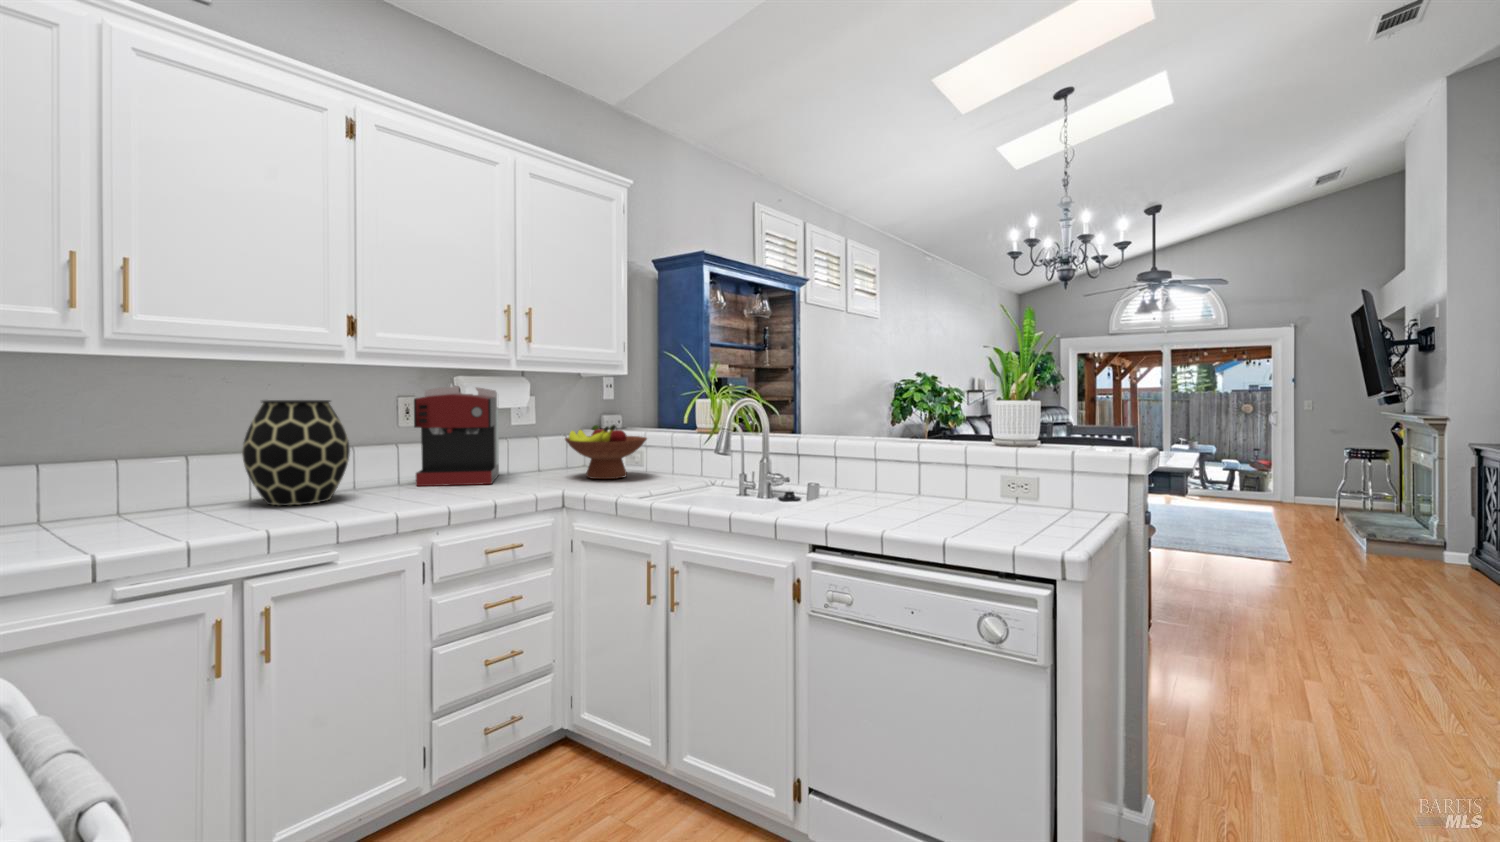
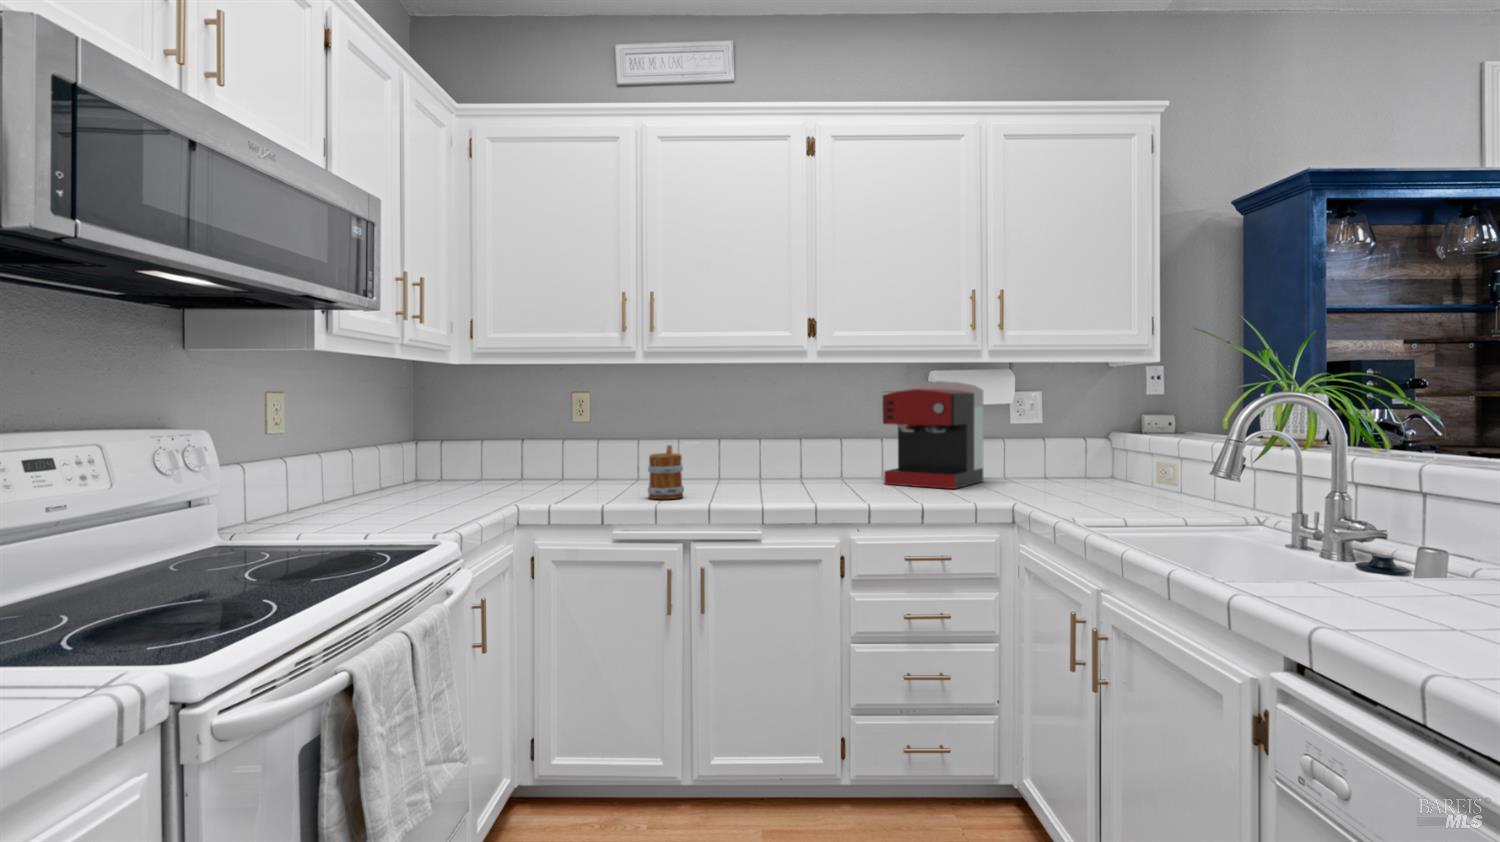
vase: present [242,400,350,506] -> none [735,396,815,489]
fruit bowl: present [565,425,647,479] -> none [1045,426,1163,497]
mug: none [144,465,205,536] -> present [648,445,684,499]

